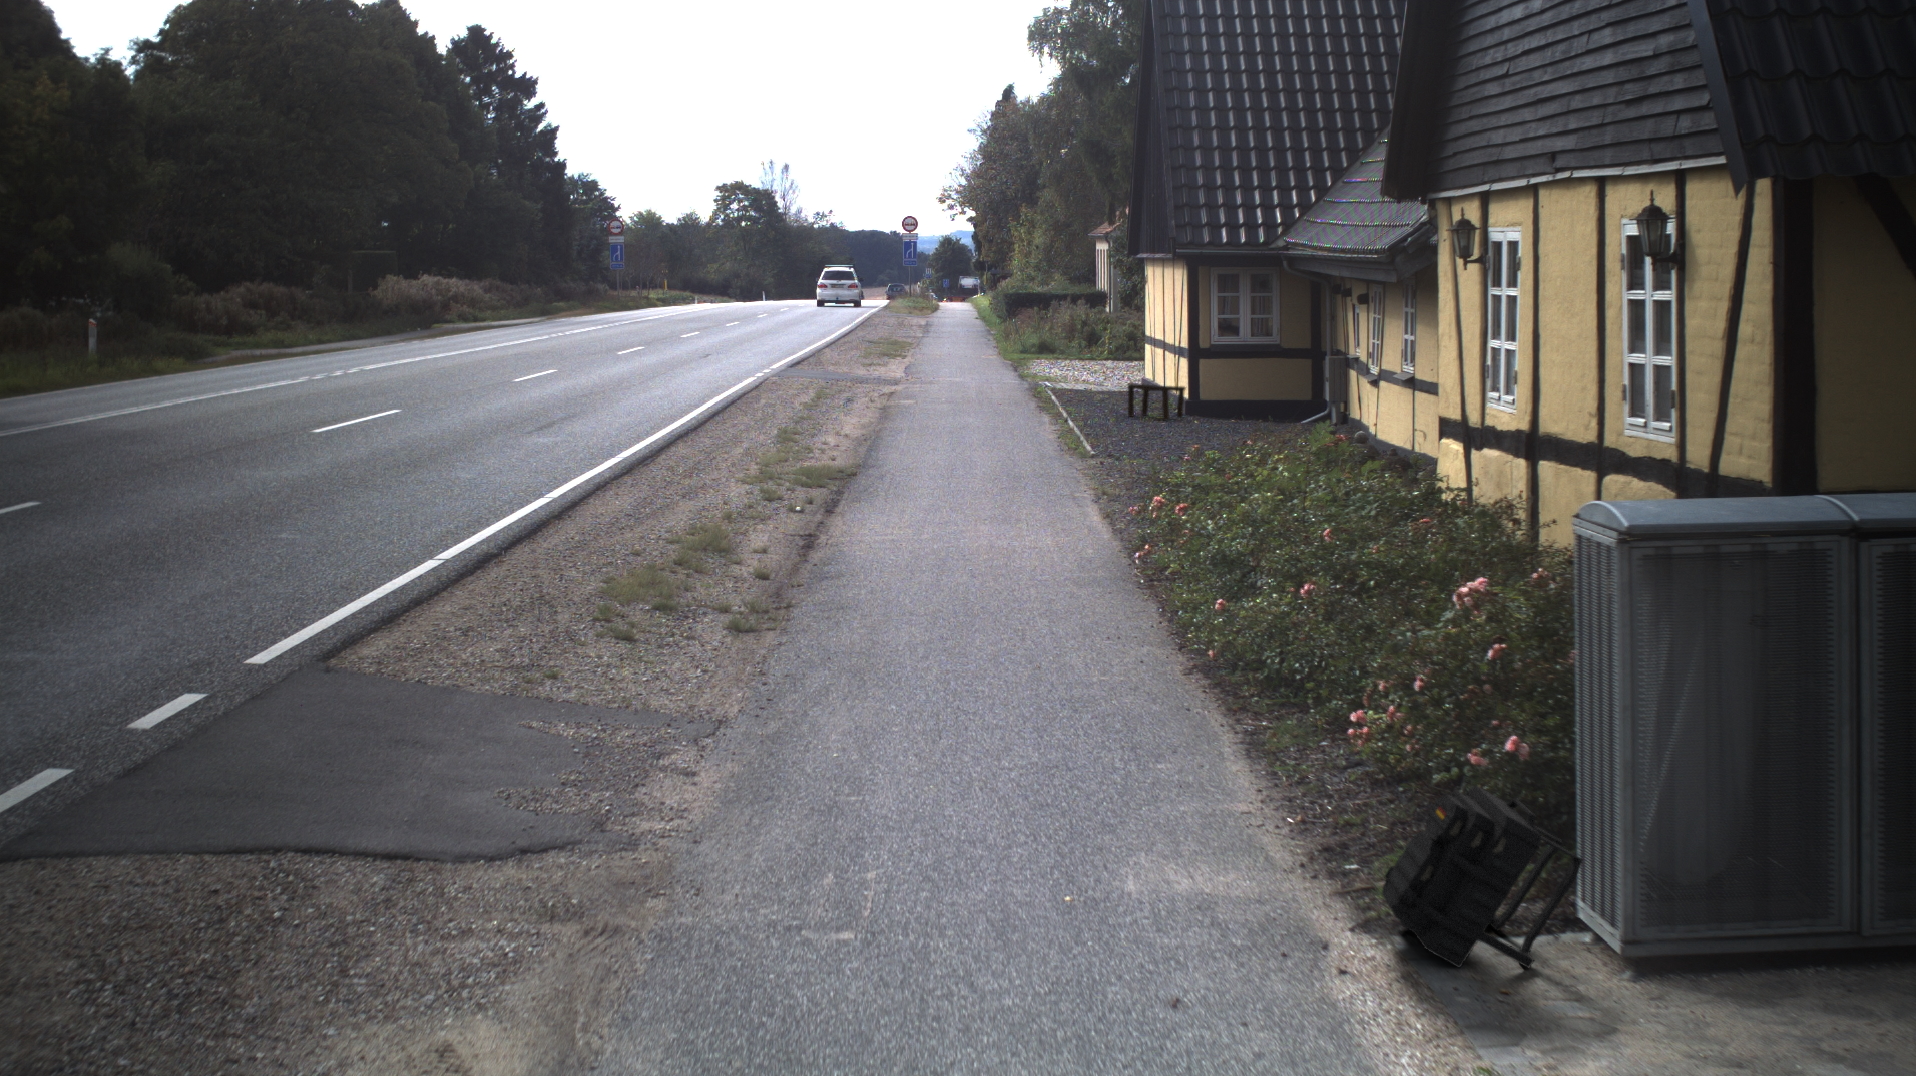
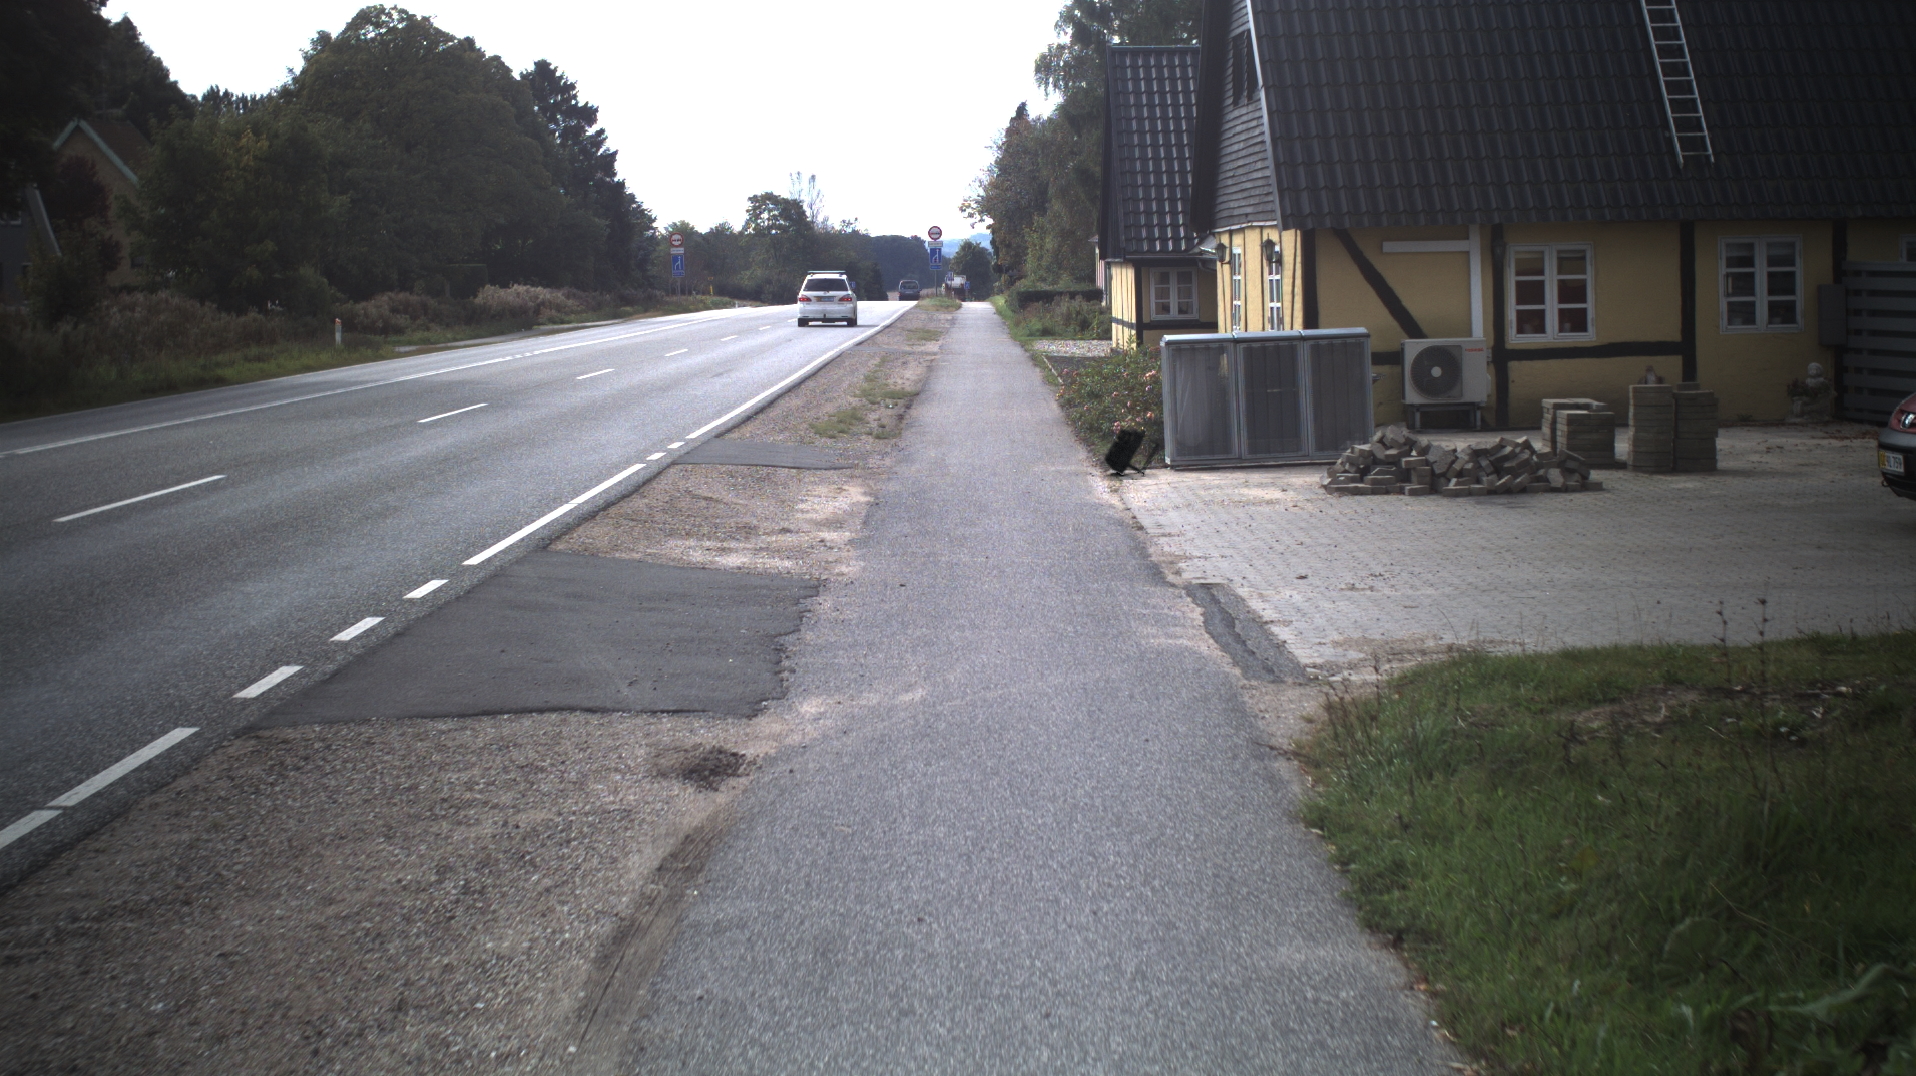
bench: present [1128,384,1185,420] -> none [1094,347,1133,372]

